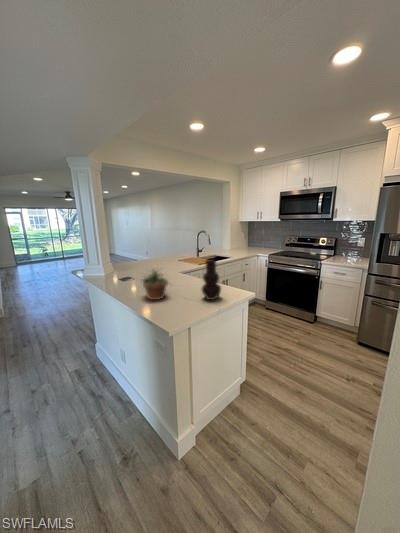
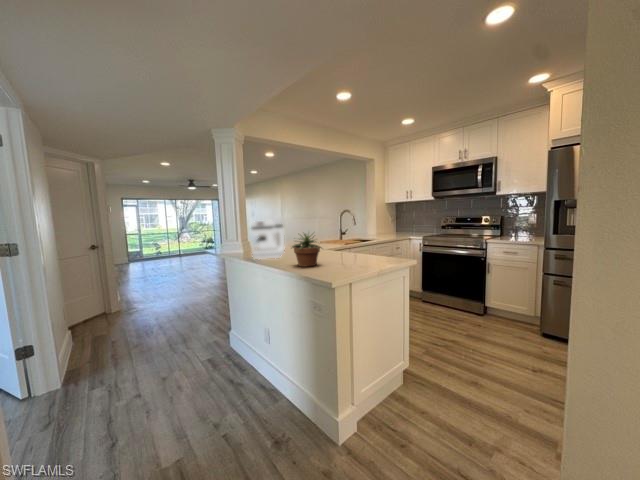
coffee maker: none [106,248,141,285] -> present [251,221,284,259]
vase: present [202,259,221,300] -> none [357,222,379,266]

